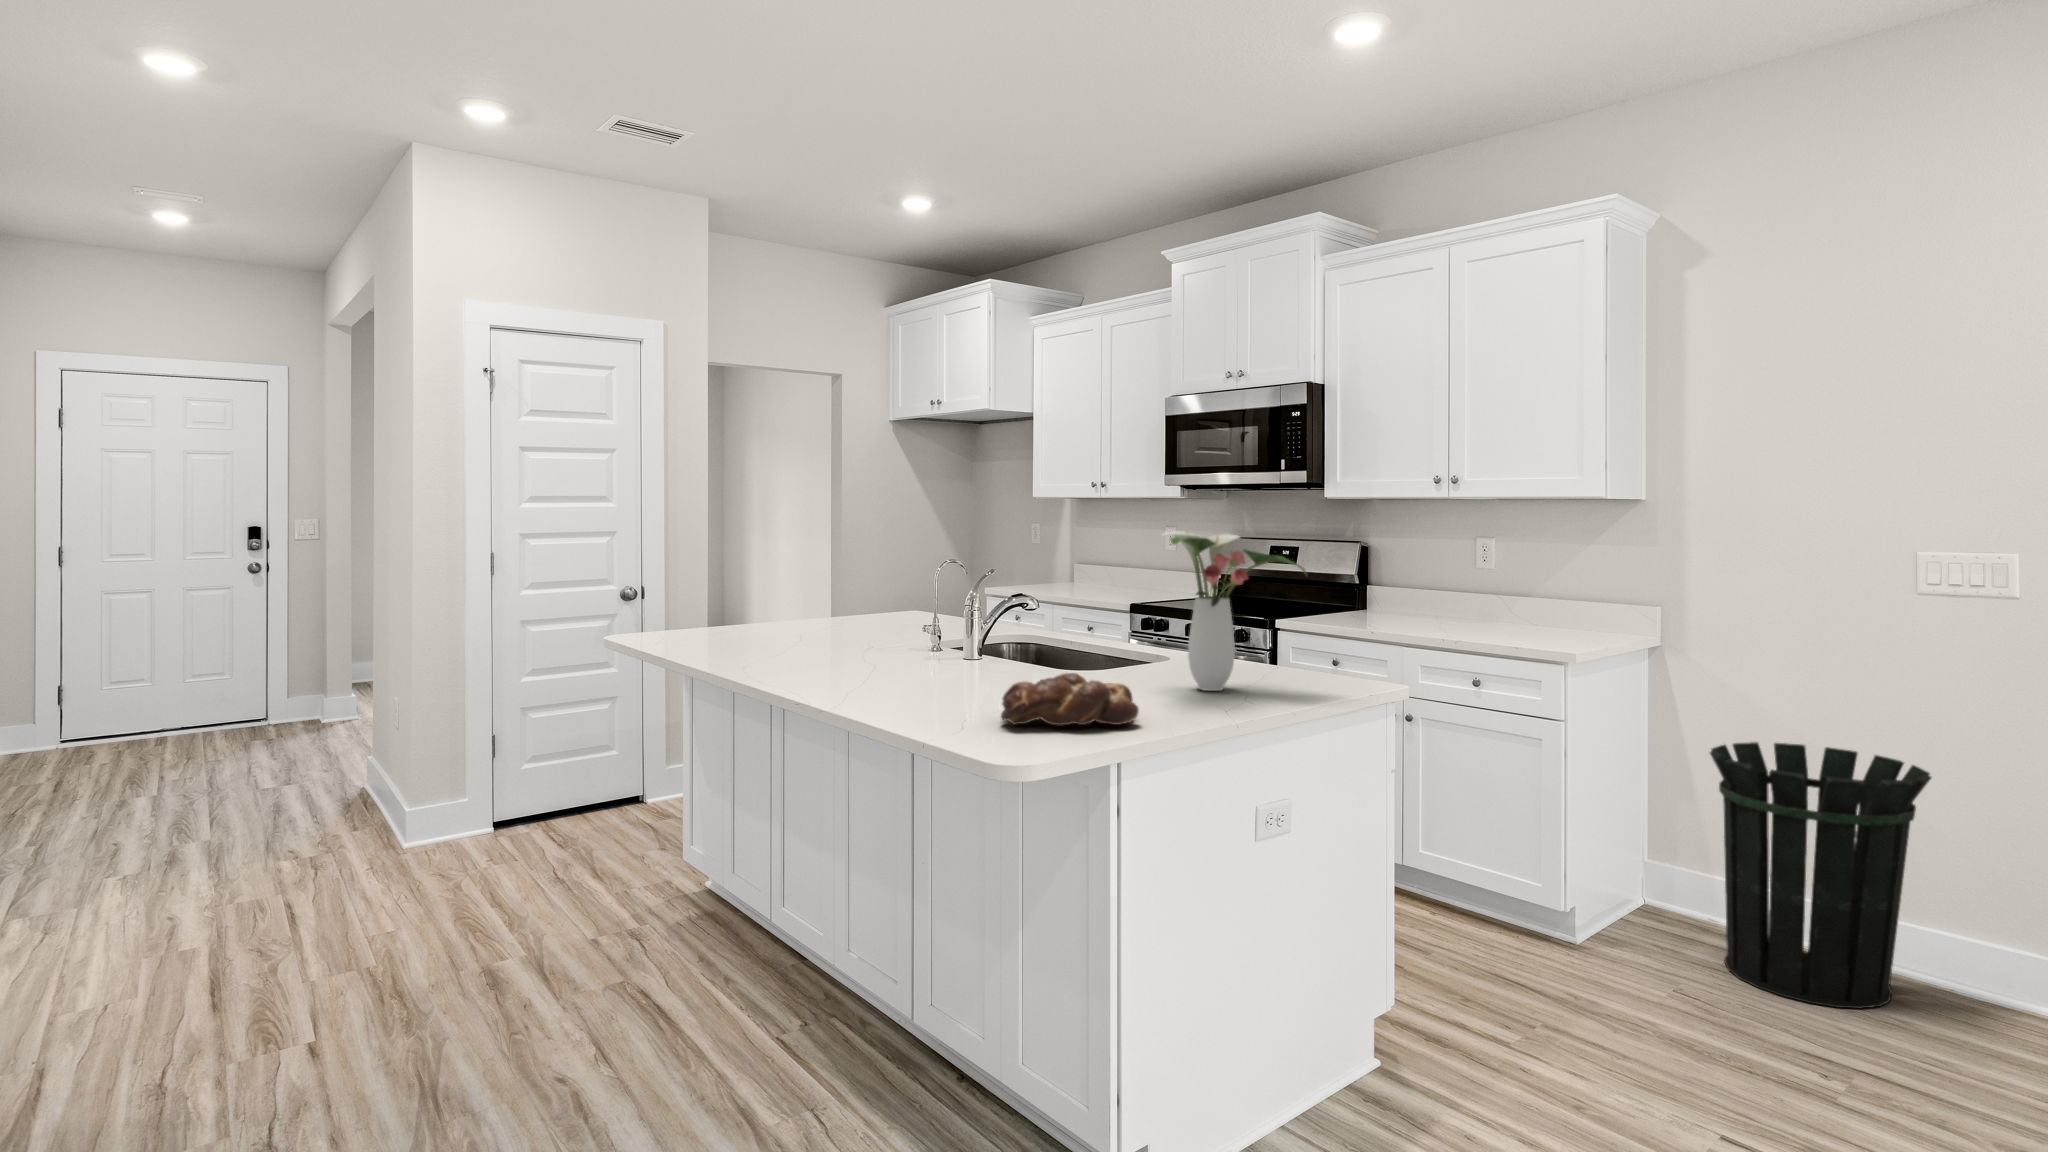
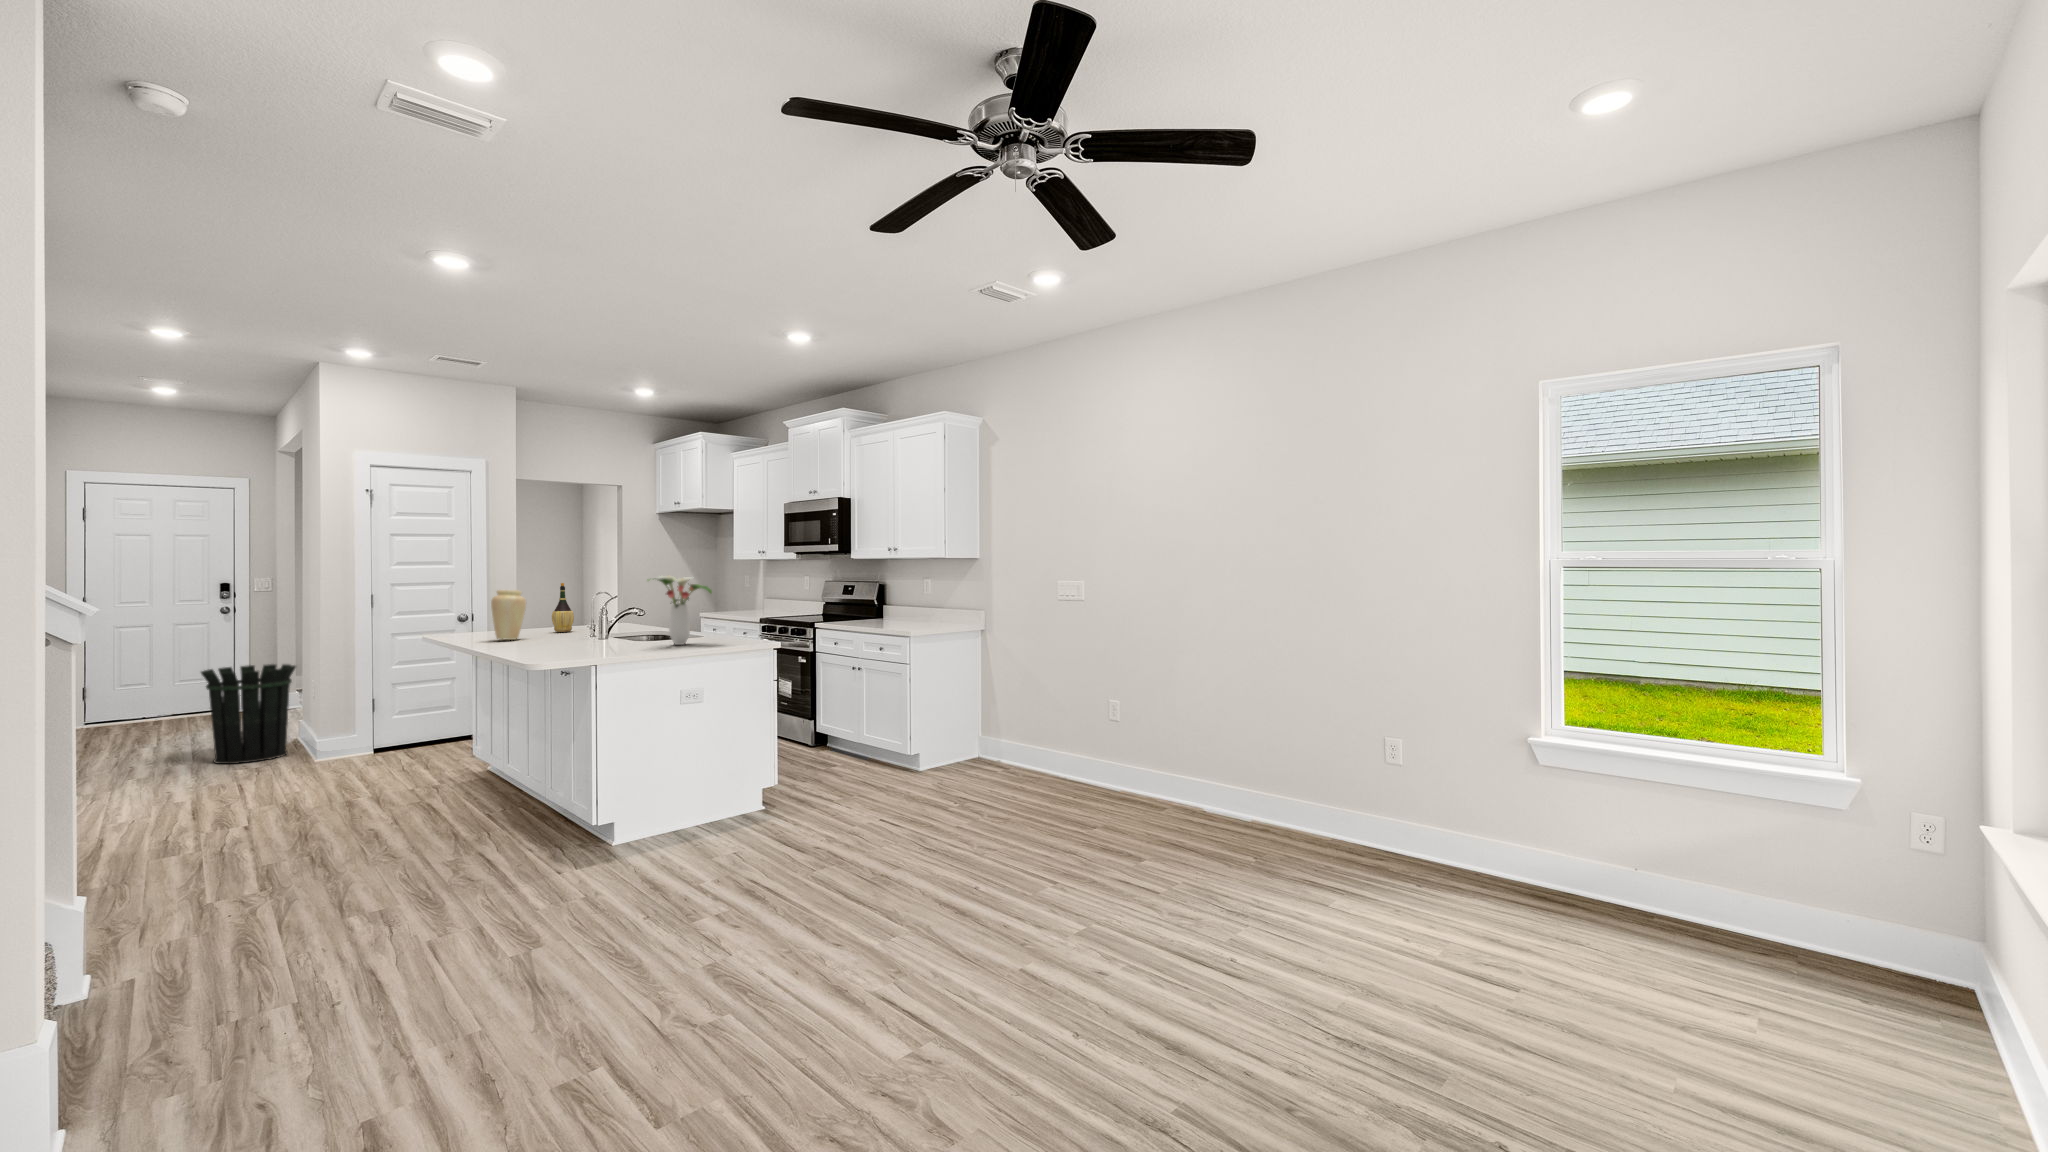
wine bottle: none [831,539,870,635] -> present [552,583,574,632]
vase: none [753,554,816,655] -> present [491,590,526,640]
bread loaf: present [1001,673,1139,726] -> none [553,635,616,656]
waste bin: present [1710,742,1931,1009] -> present [201,664,296,764]

